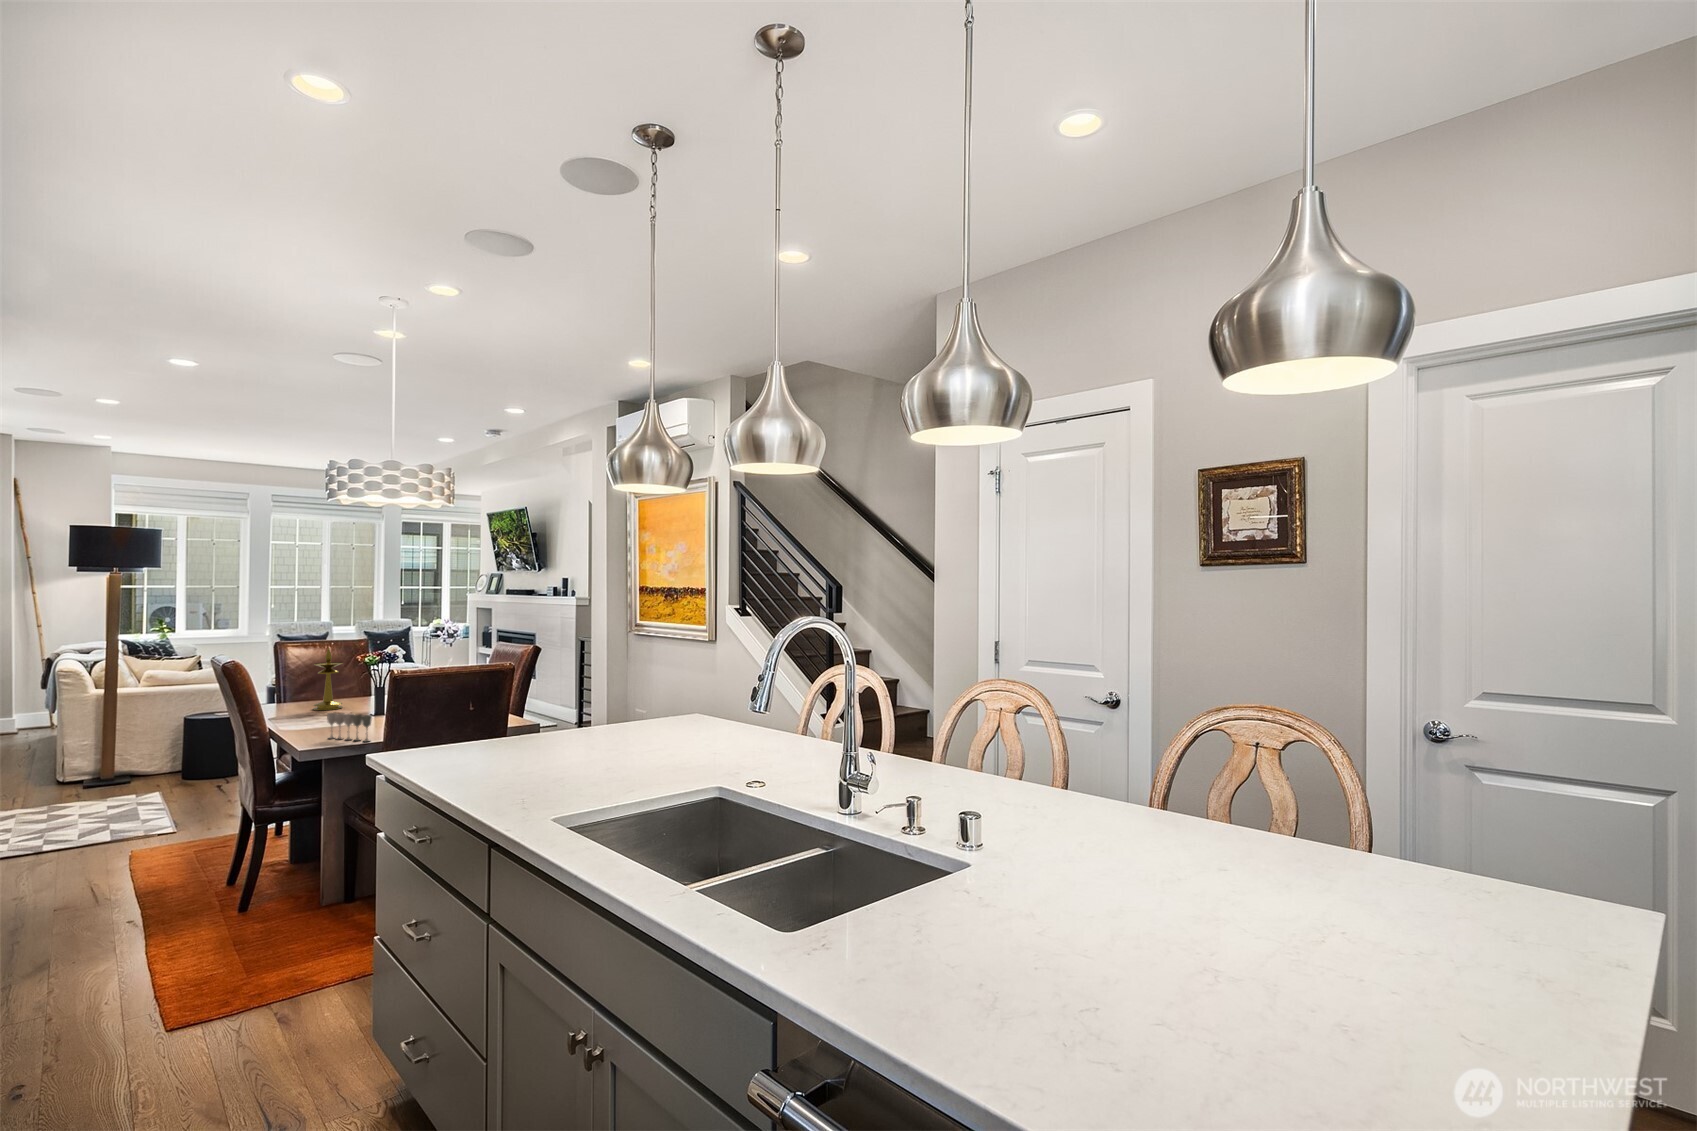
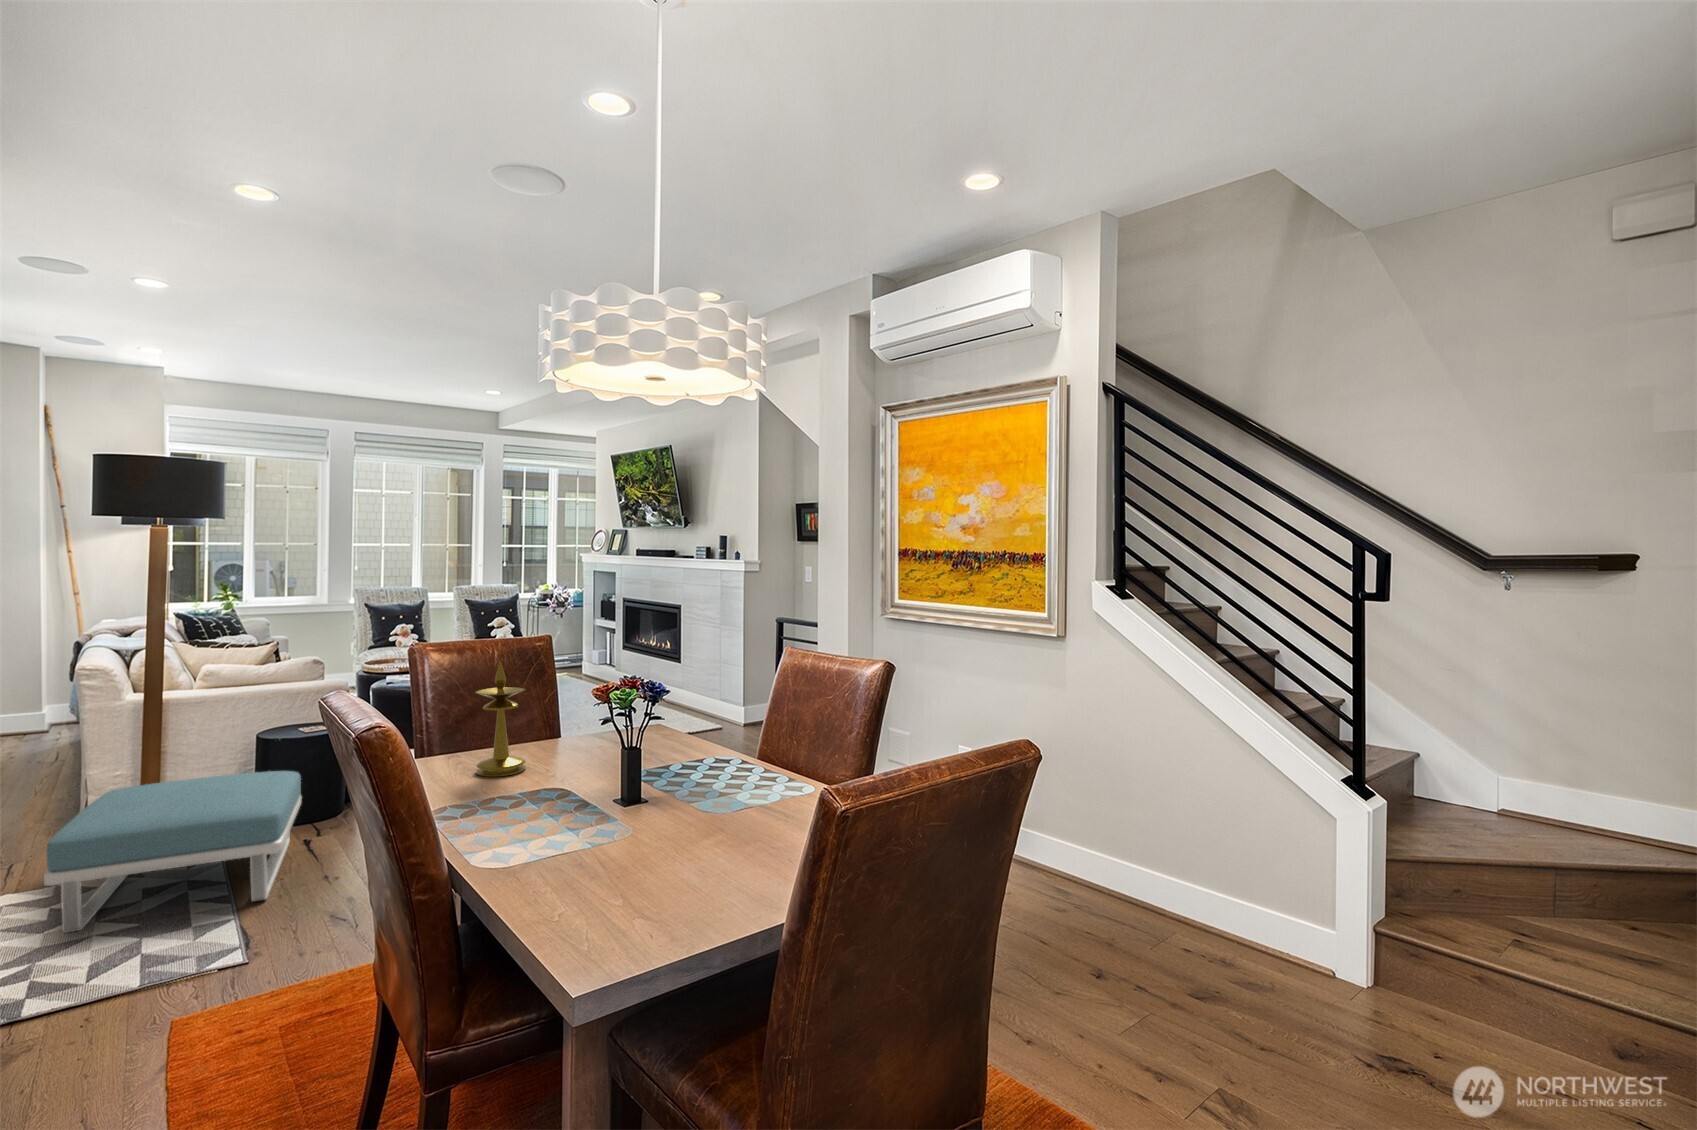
wine glass: present [327,713,372,742] -> none [563,843,674,927]
footstool: none [49,737,215,825] -> present [44,771,302,933]

